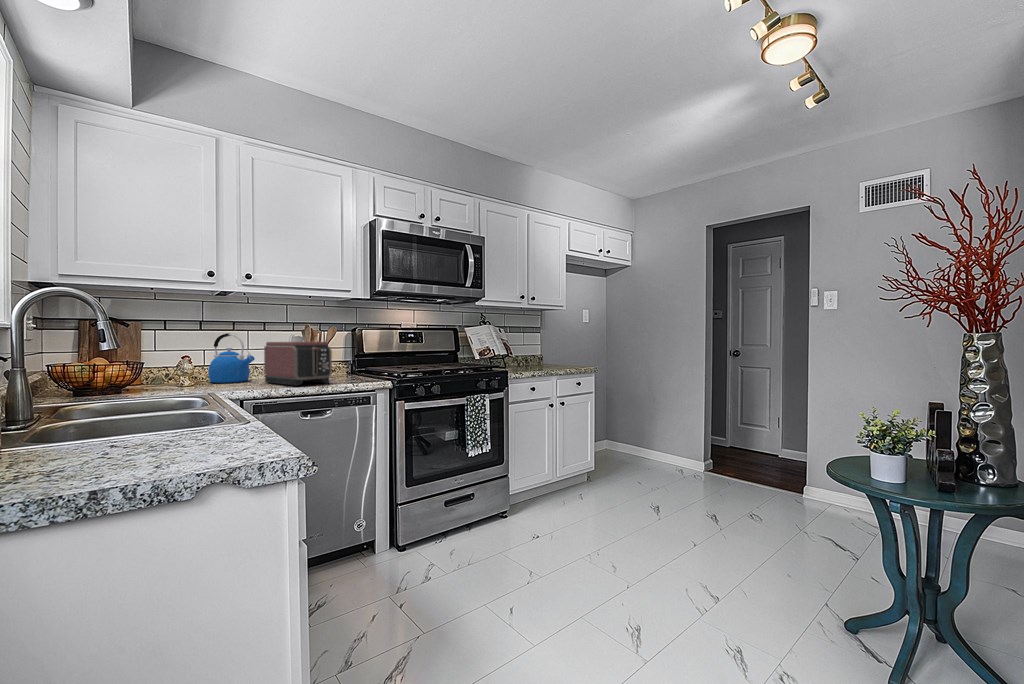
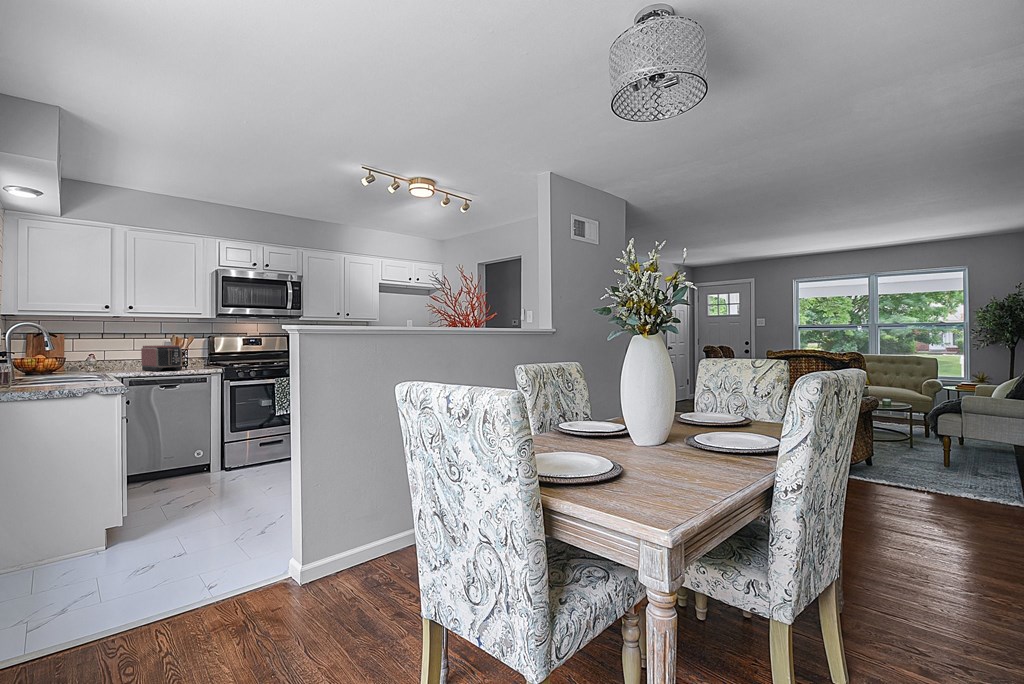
kettle: present [208,333,255,383] -> none [107,341,136,370]

